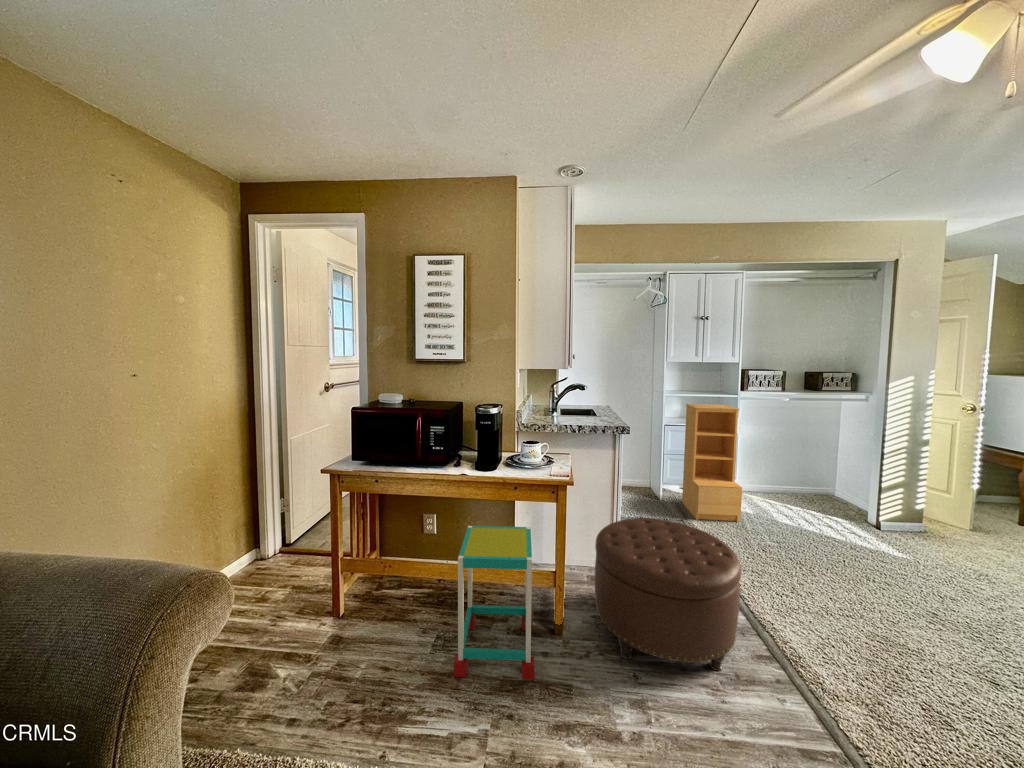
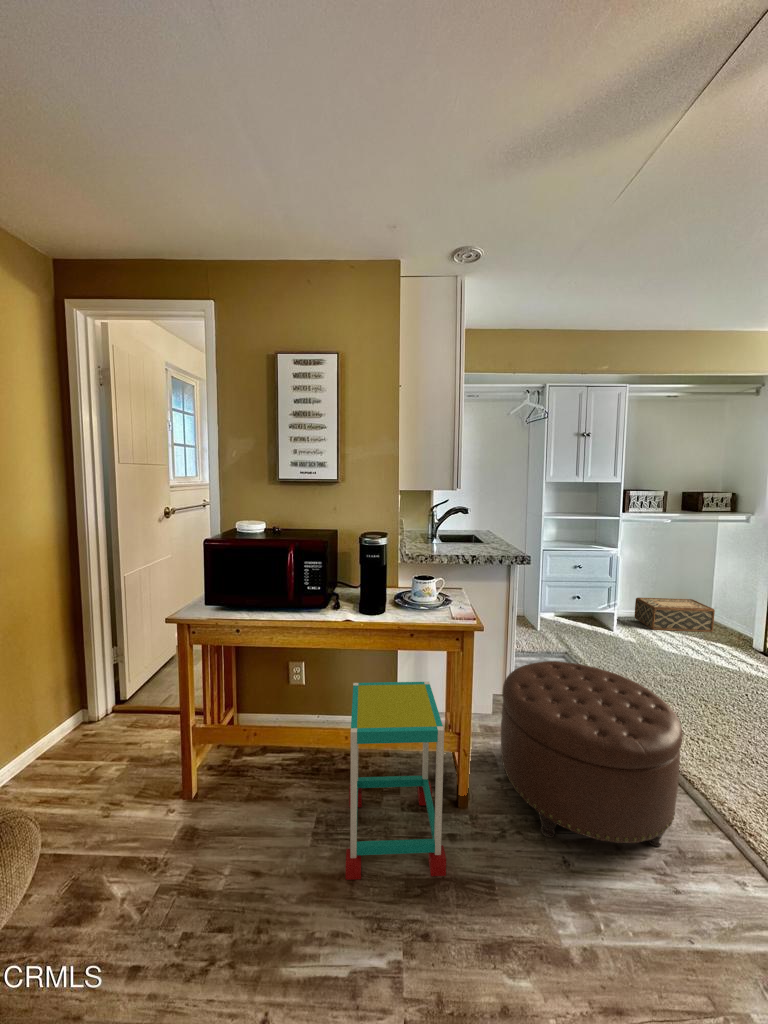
bookshelf: present [682,404,742,522] -> none [562,527,631,653]
woven basket: none [757,472,833,506] -> present [635,598,715,632]

